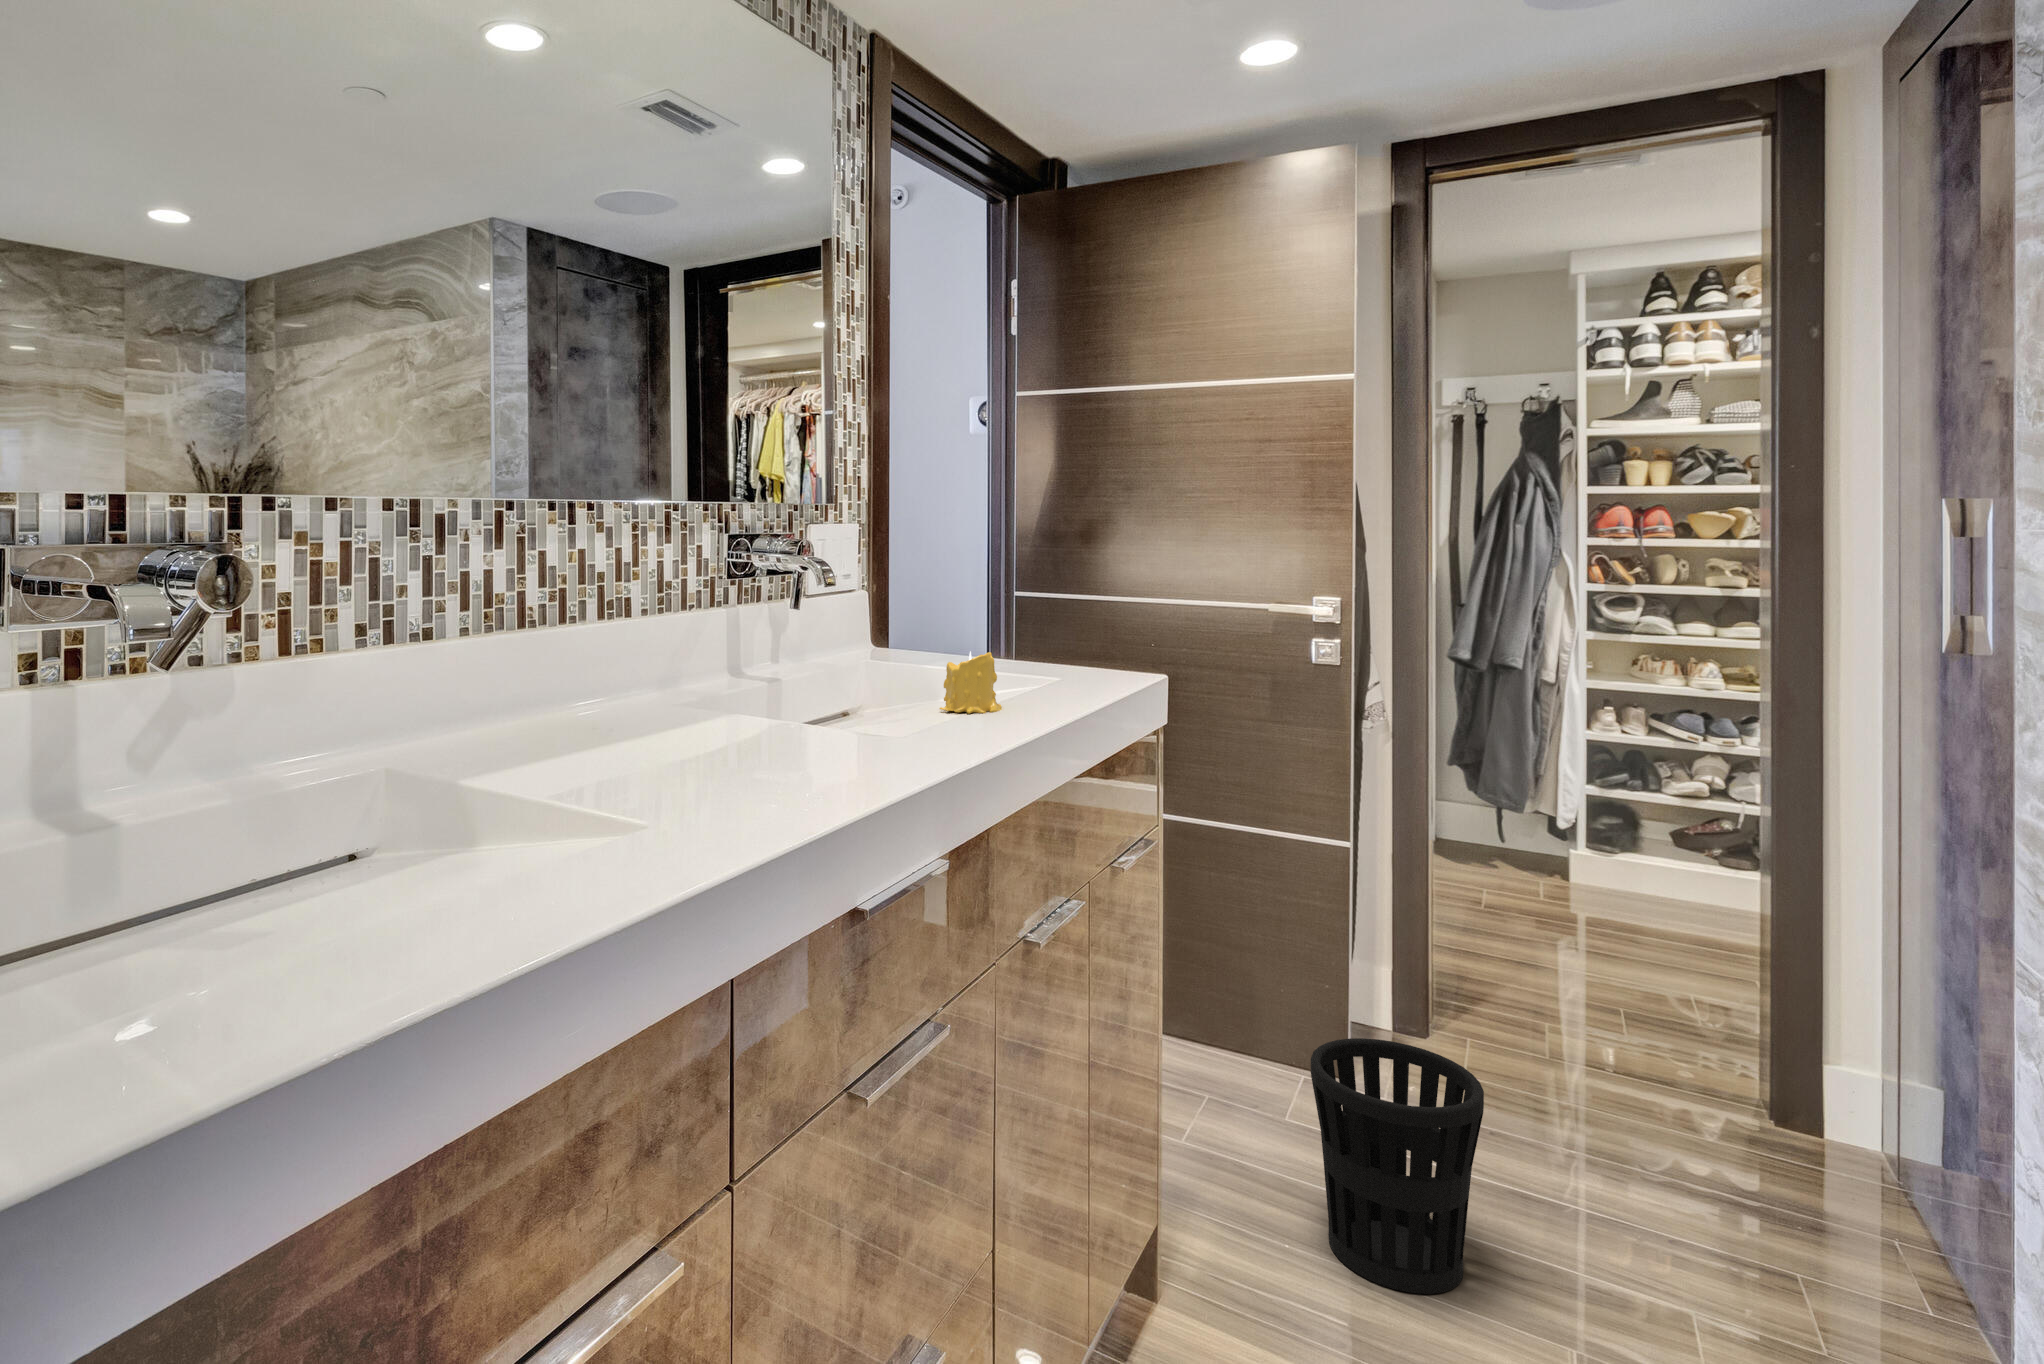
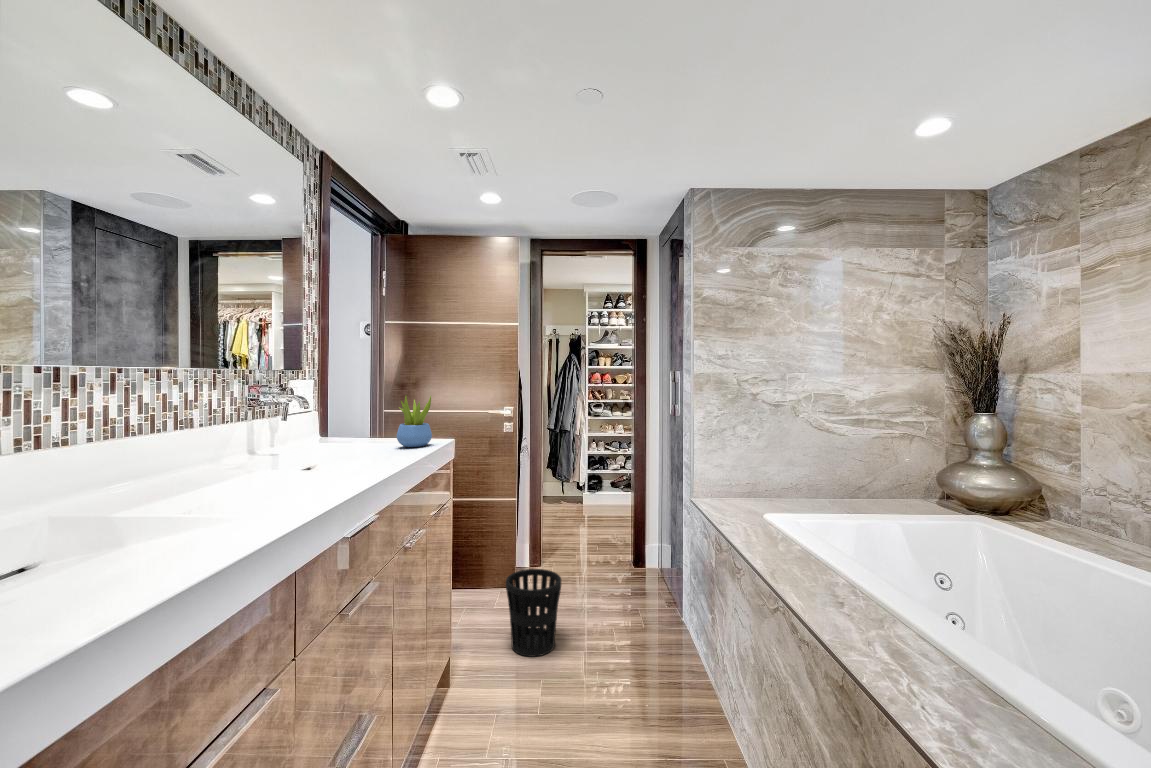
succulent plant: none [1025,558,1108,685] -> present [397,396,432,447]
candle: present [940,651,1002,714] -> none [363,434,391,462]

